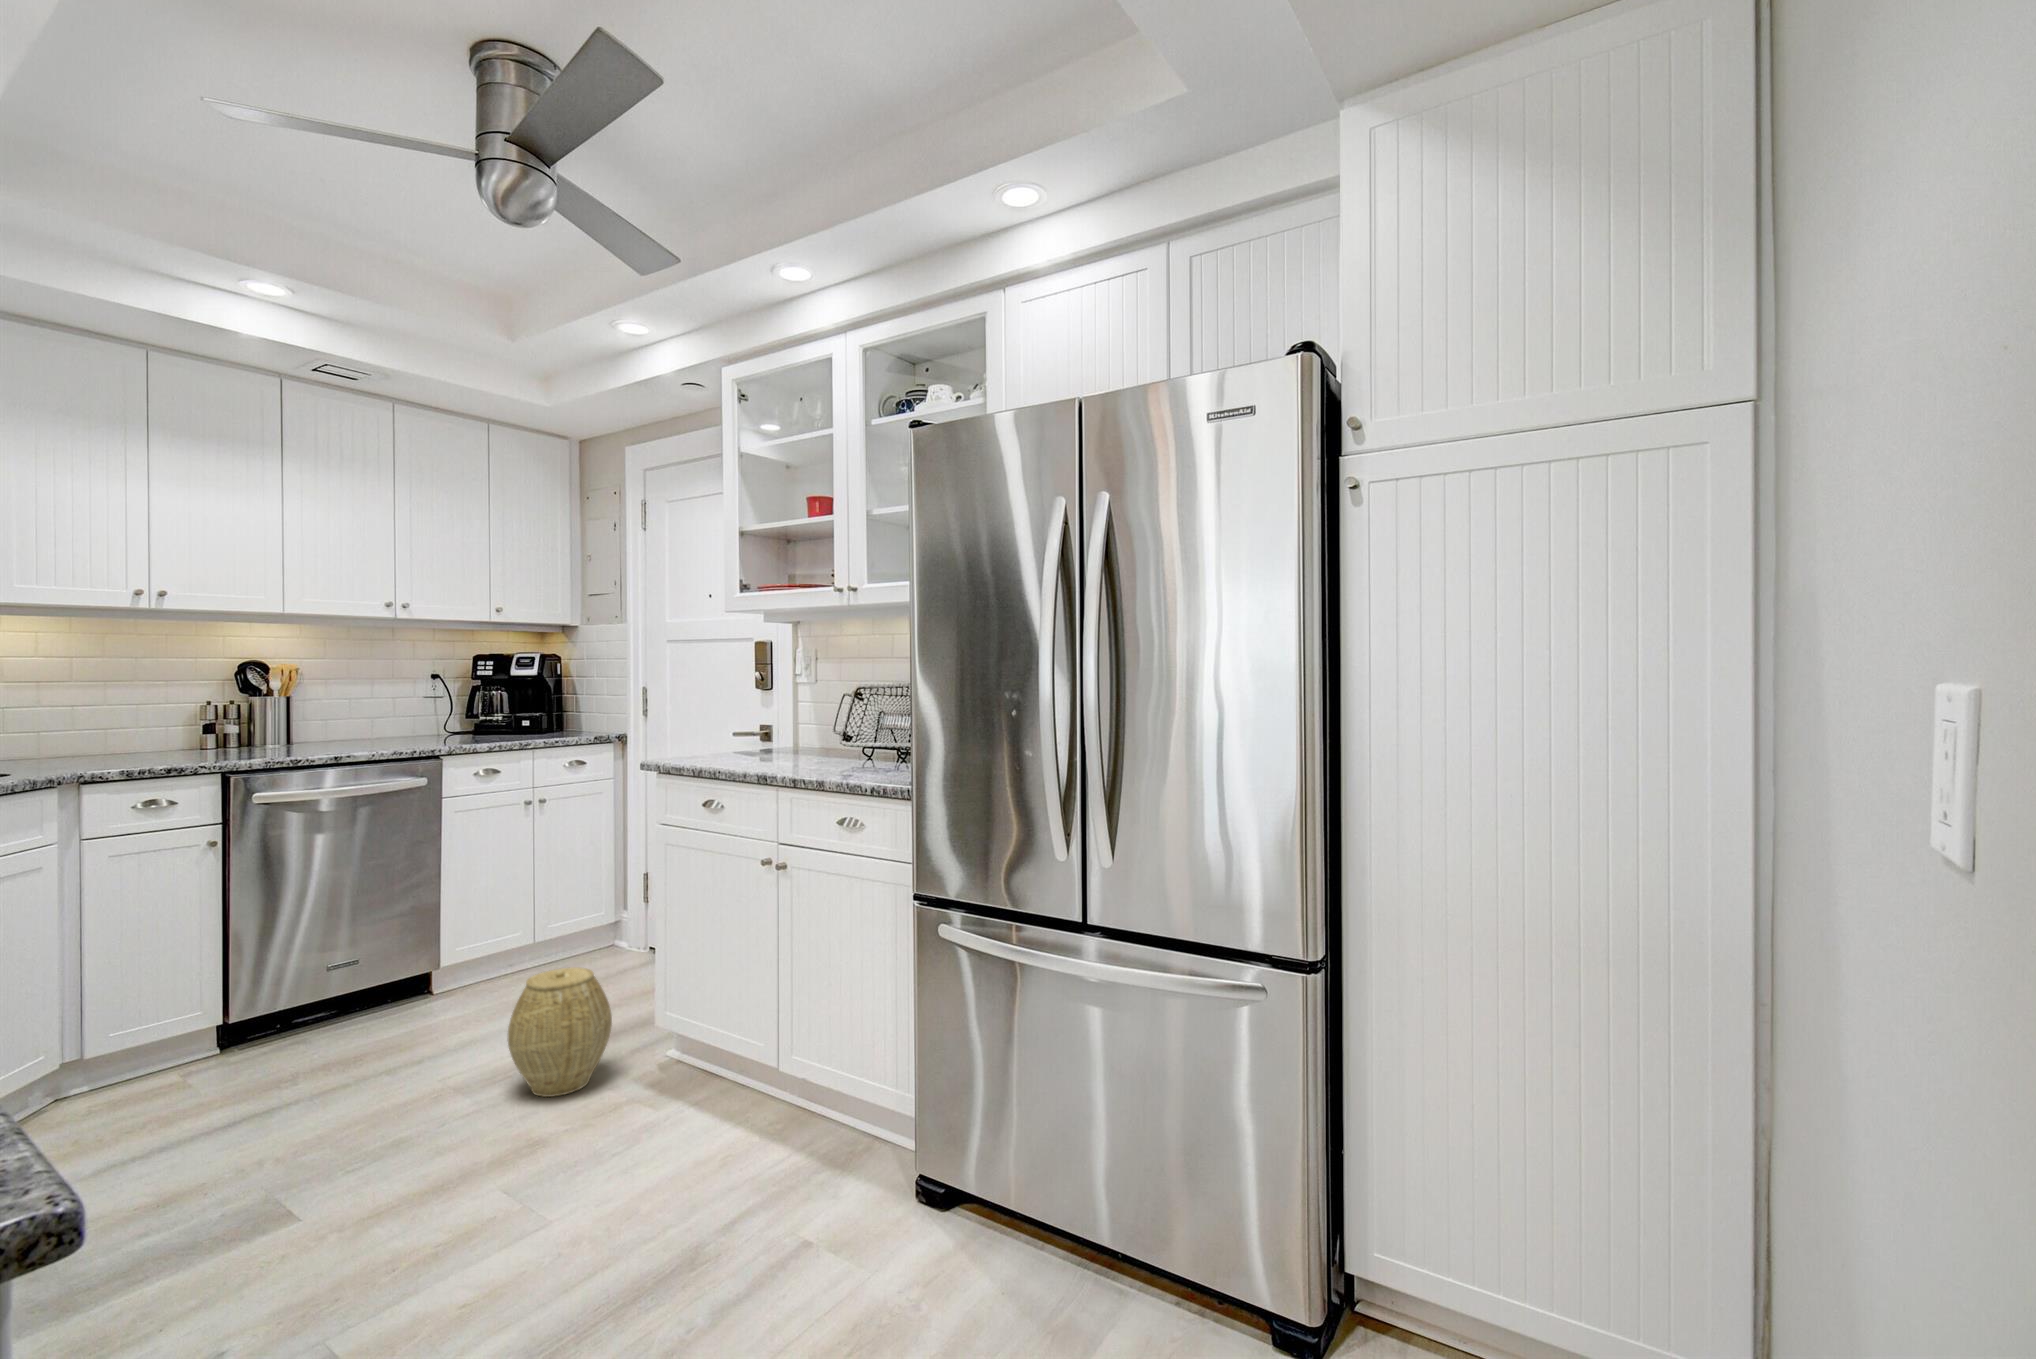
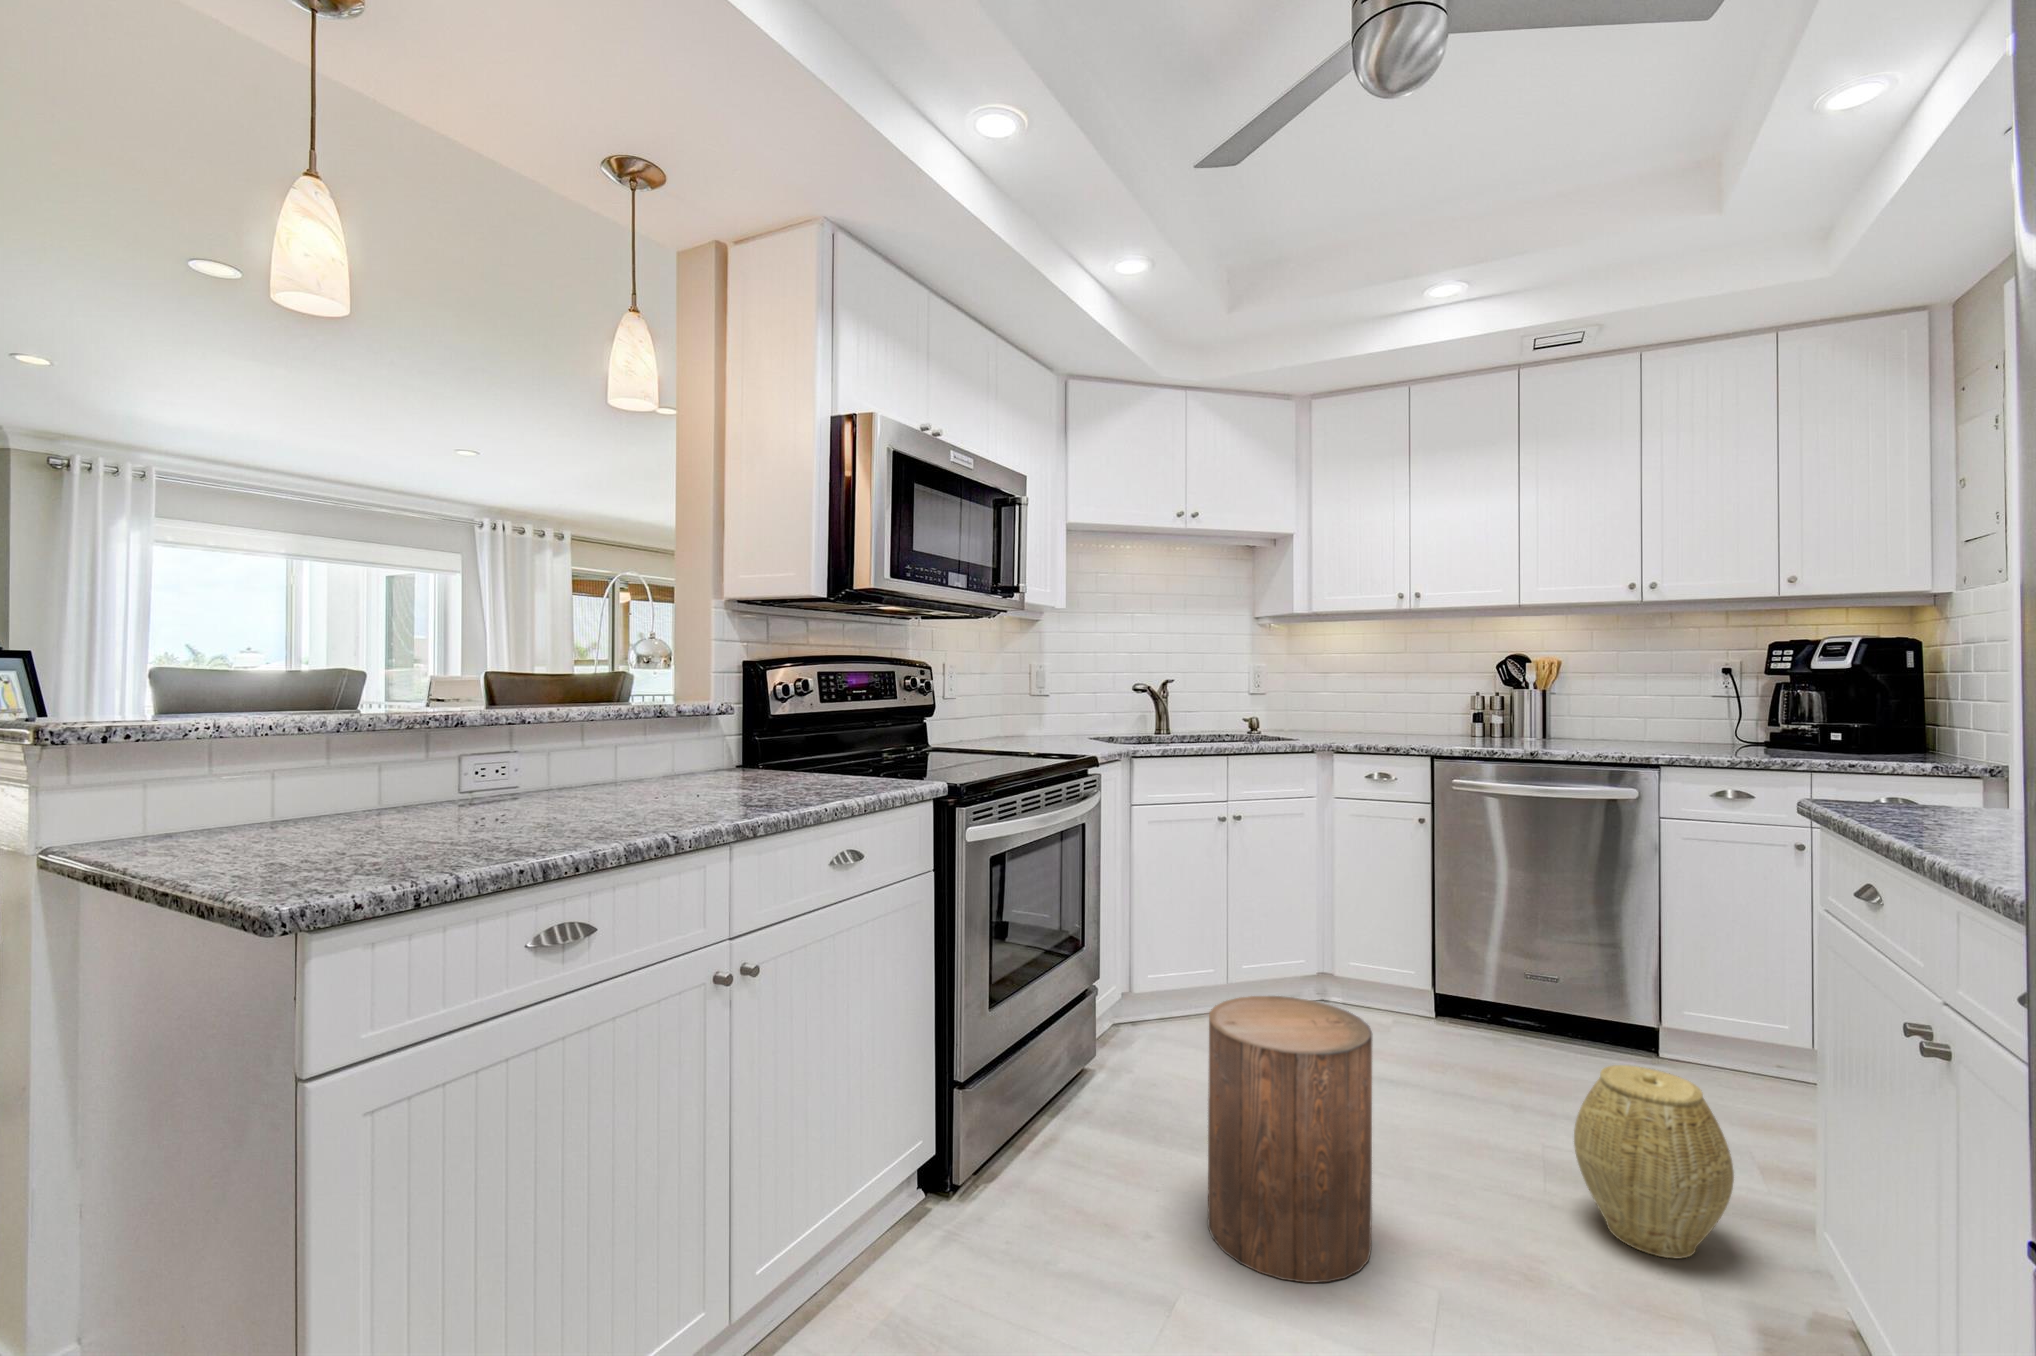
stool: none [244,1010,437,1296] -> present [1208,996,1372,1283]

